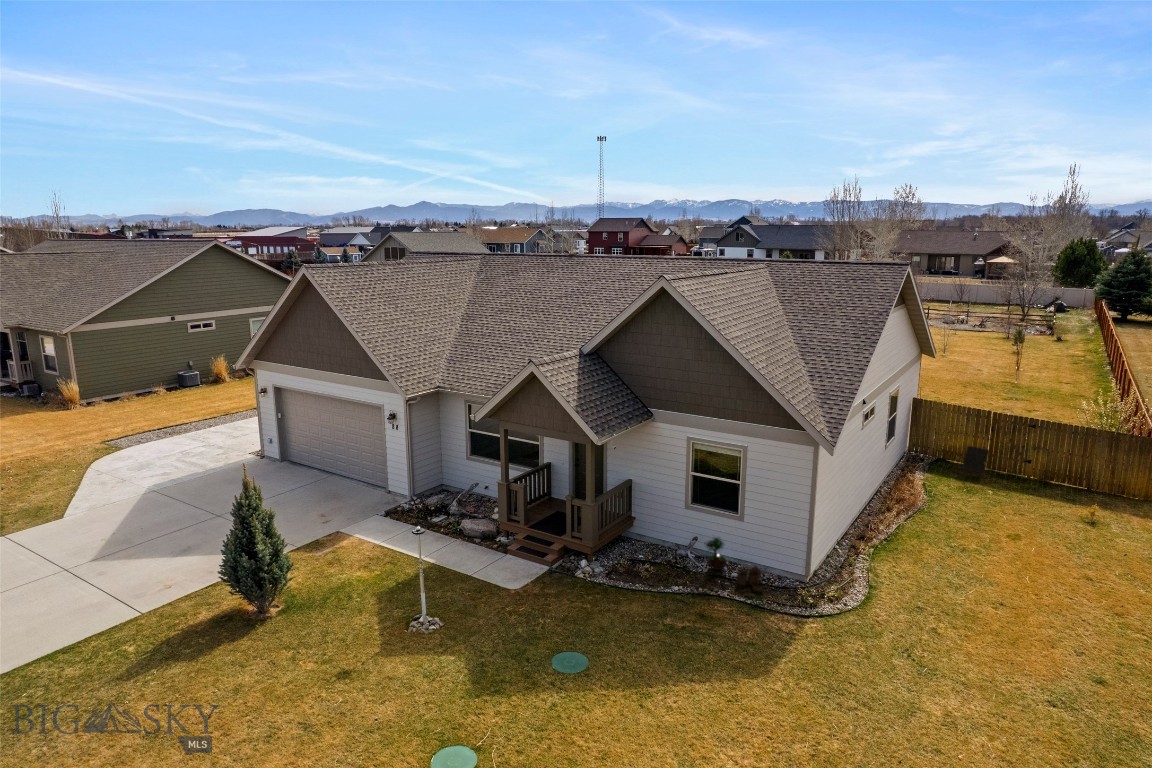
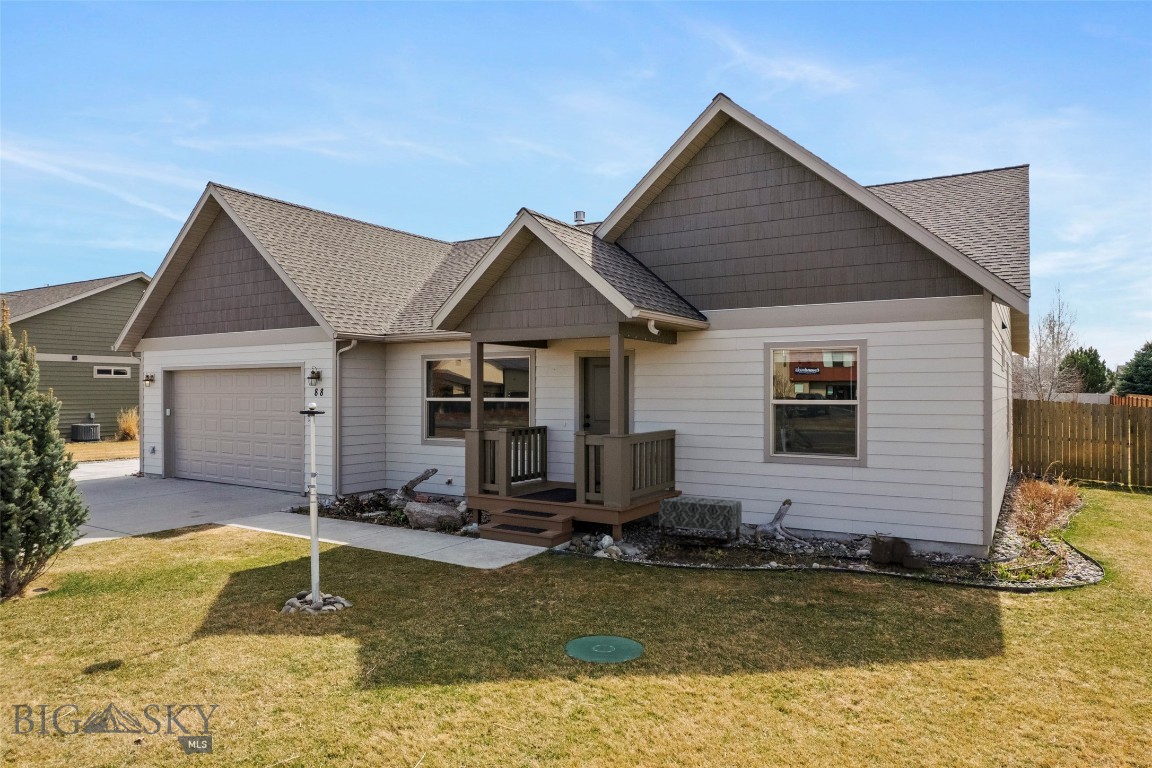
lounge chair: present [955,446,989,483] -> none [1092,447,1138,491]
bench: none [619,523,671,560] -> present [659,496,742,543]
potted tree: present [706,538,726,570] -> none [804,485,844,549]

